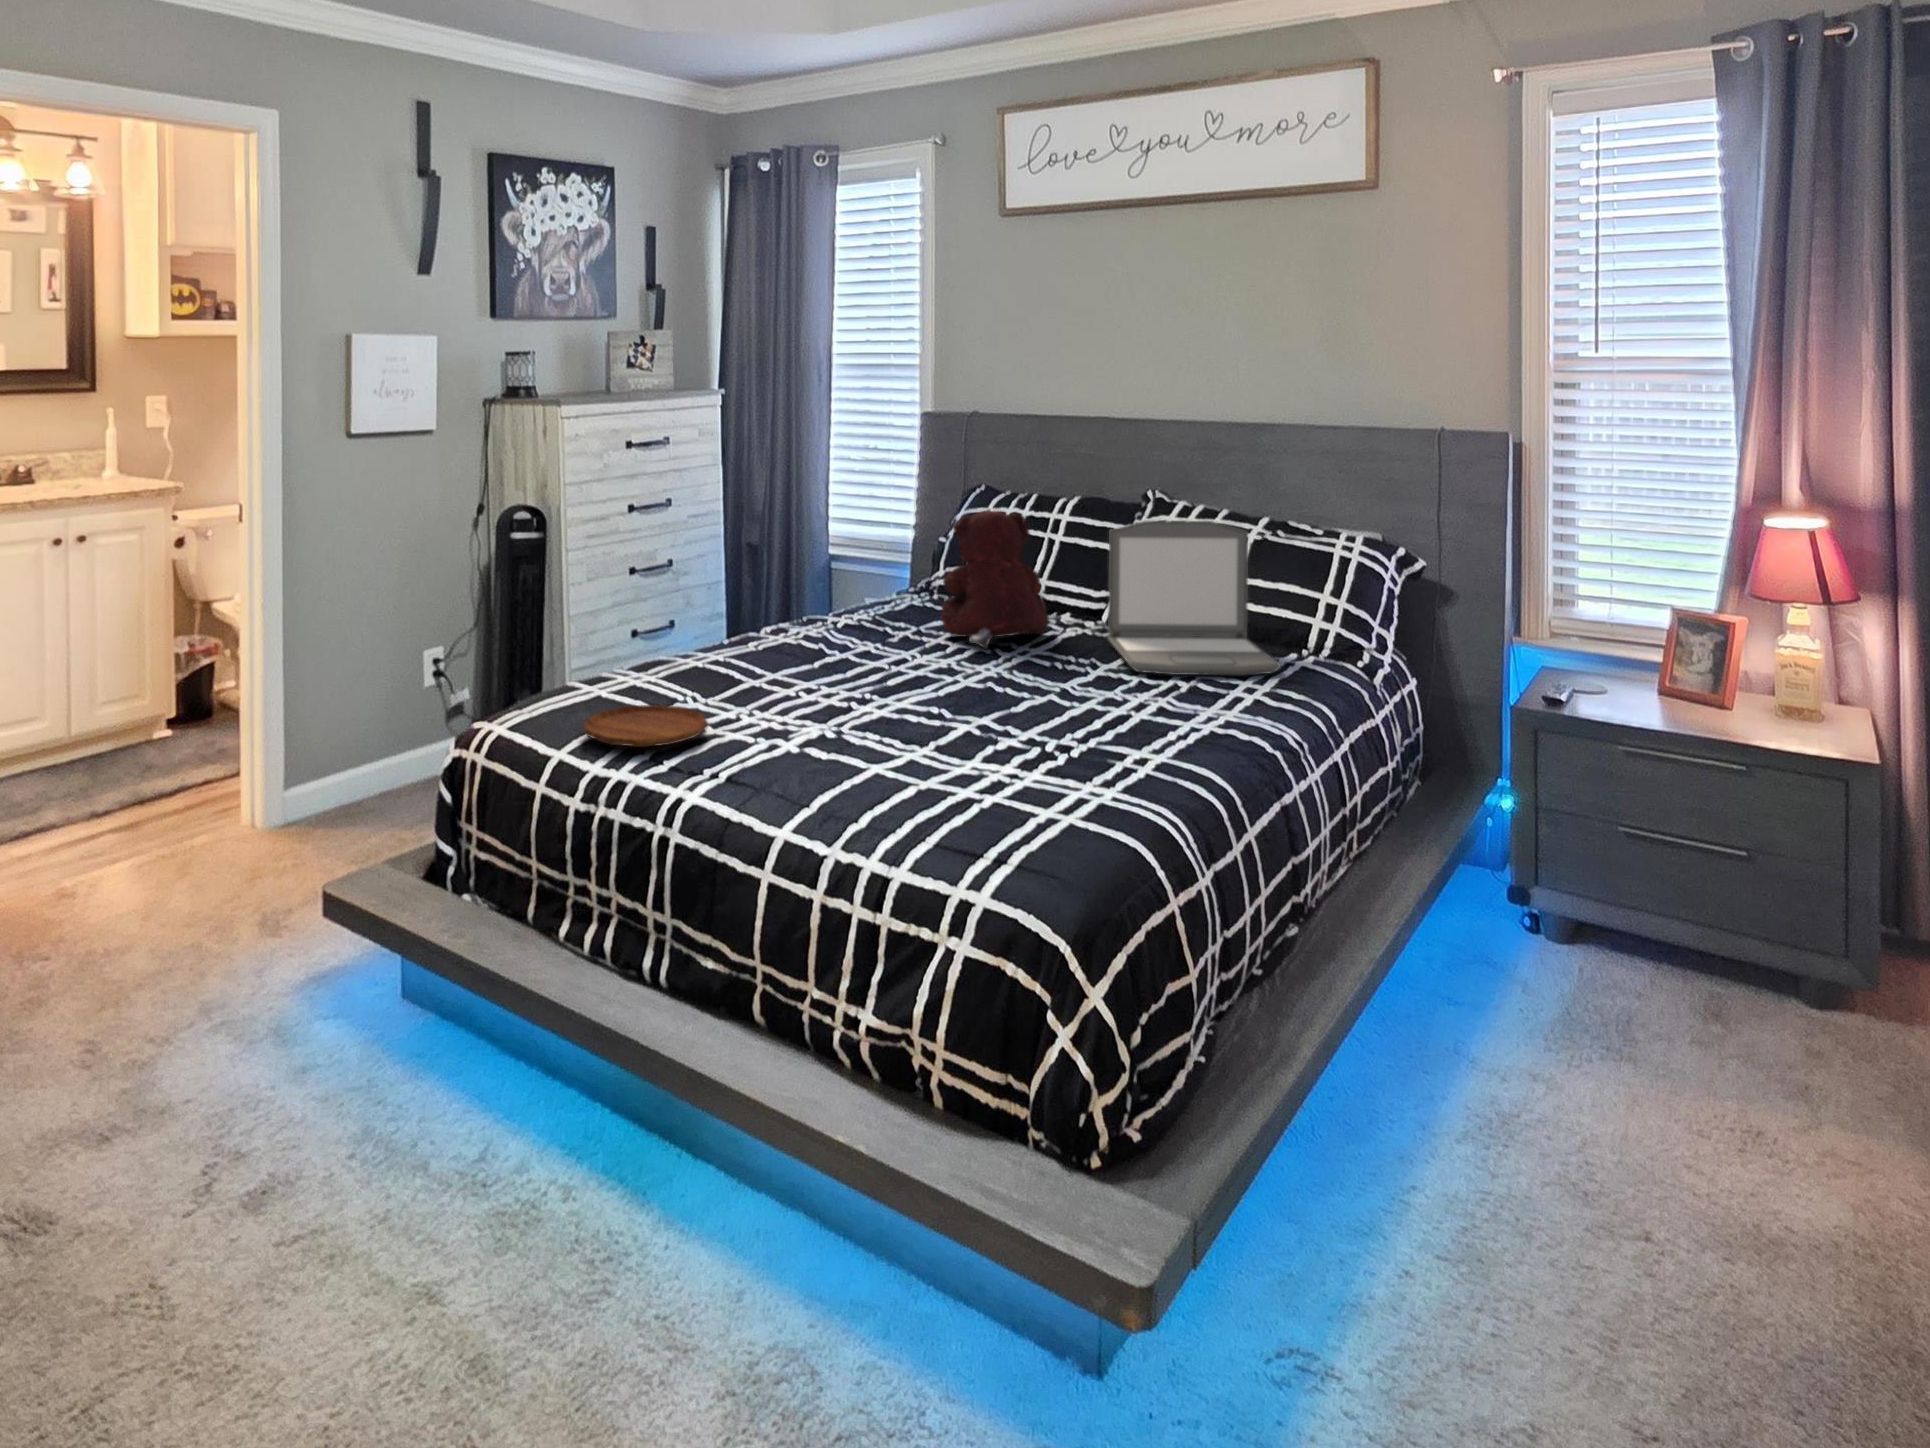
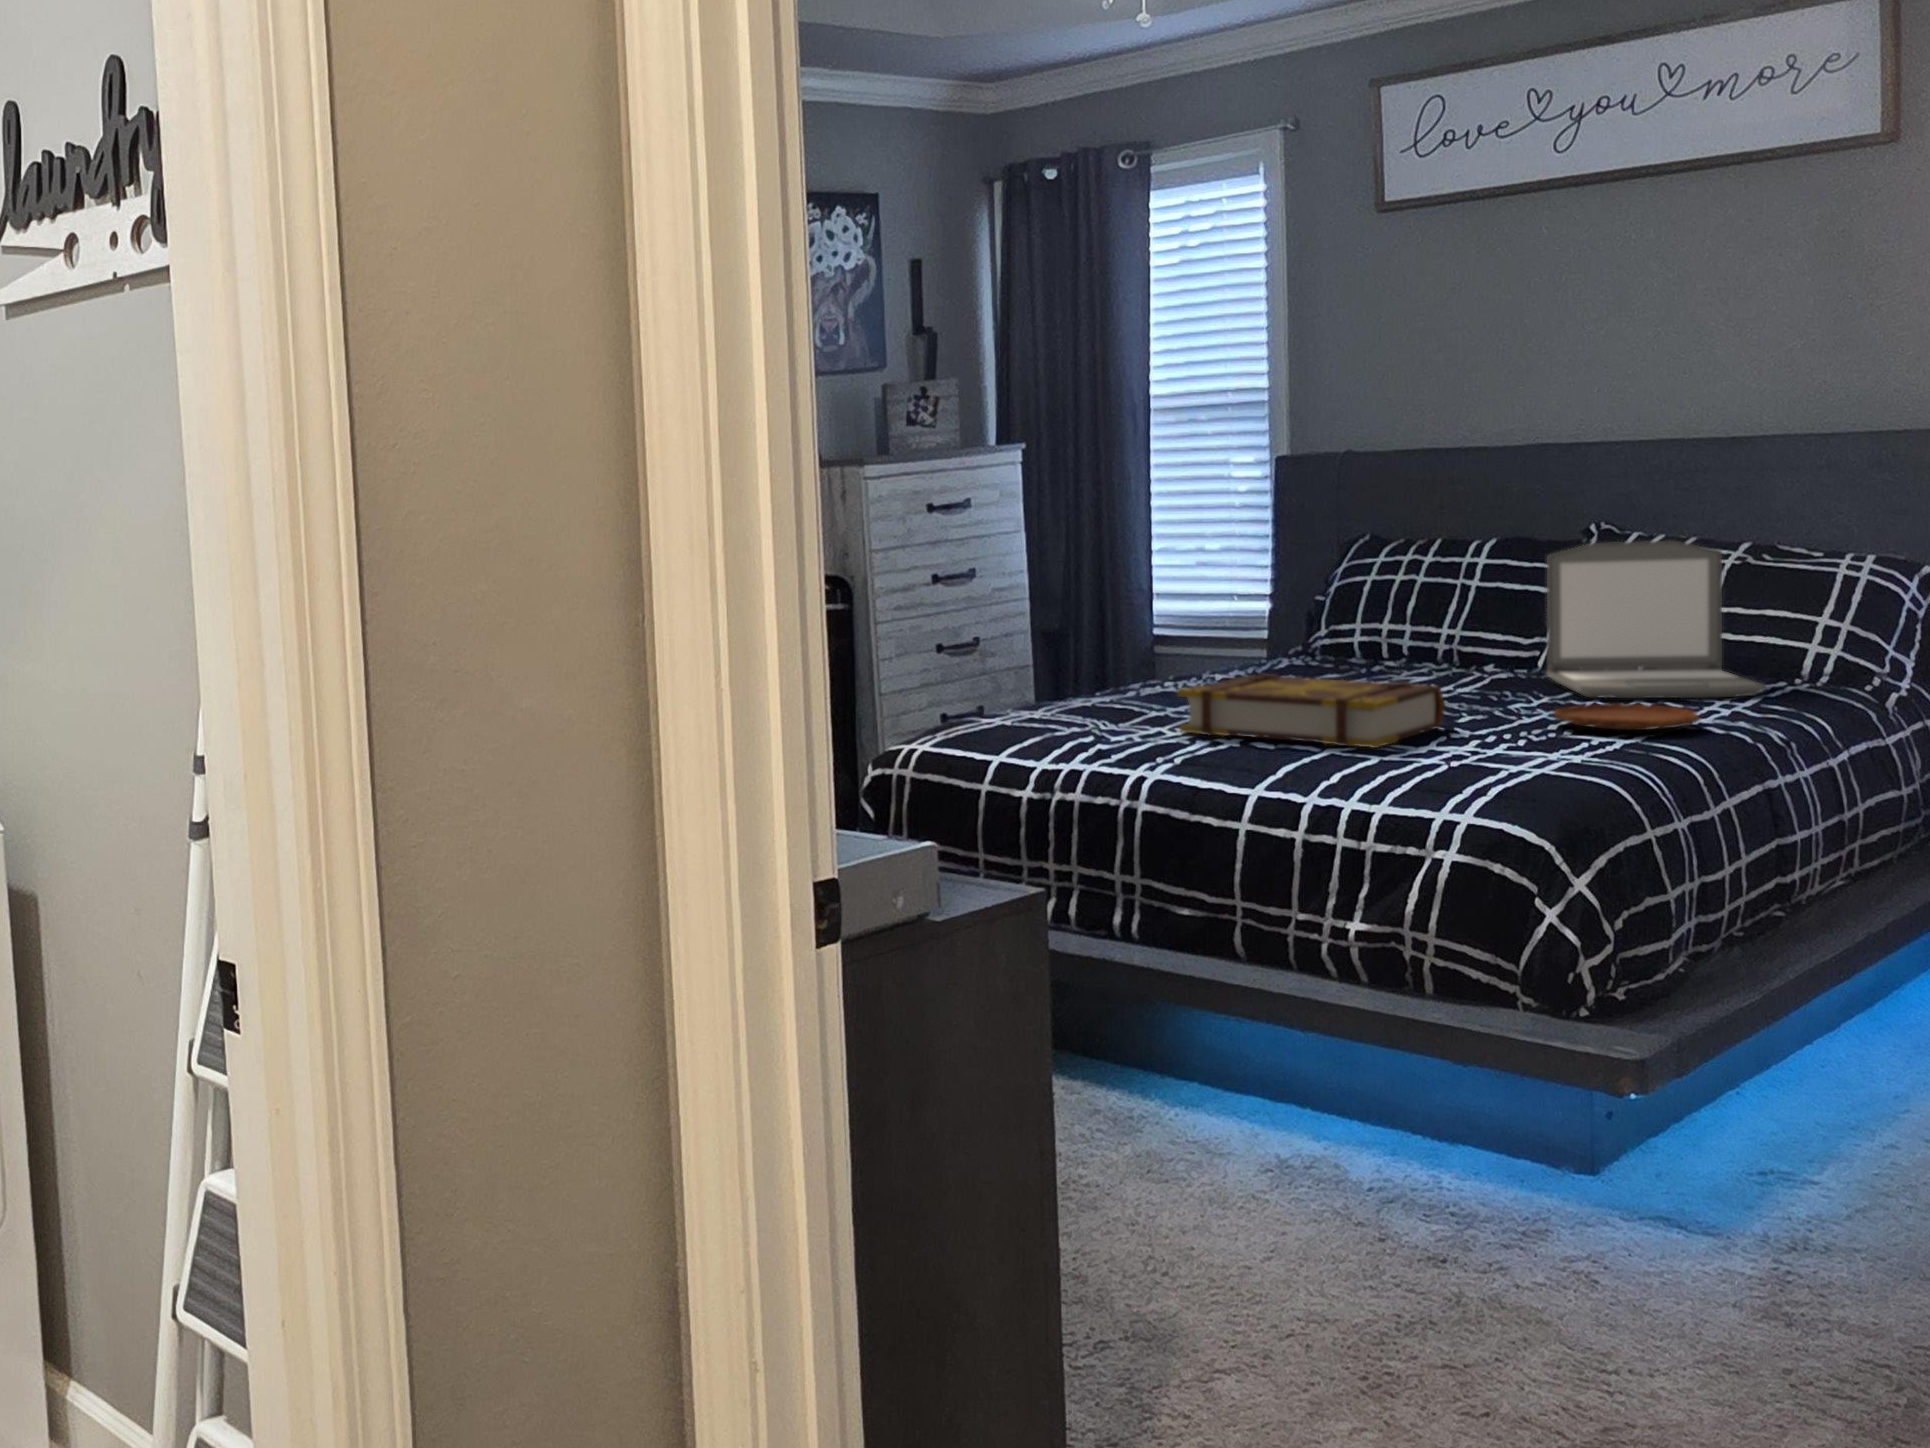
teddy bear: present [941,509,1049,649] -> none [1341,541,1472,687]
book: none [753,652,1004,759] -> present [1178,674,1445,748]
tray: present [583,705,709,747] -> present [1554,704,1699,730]

